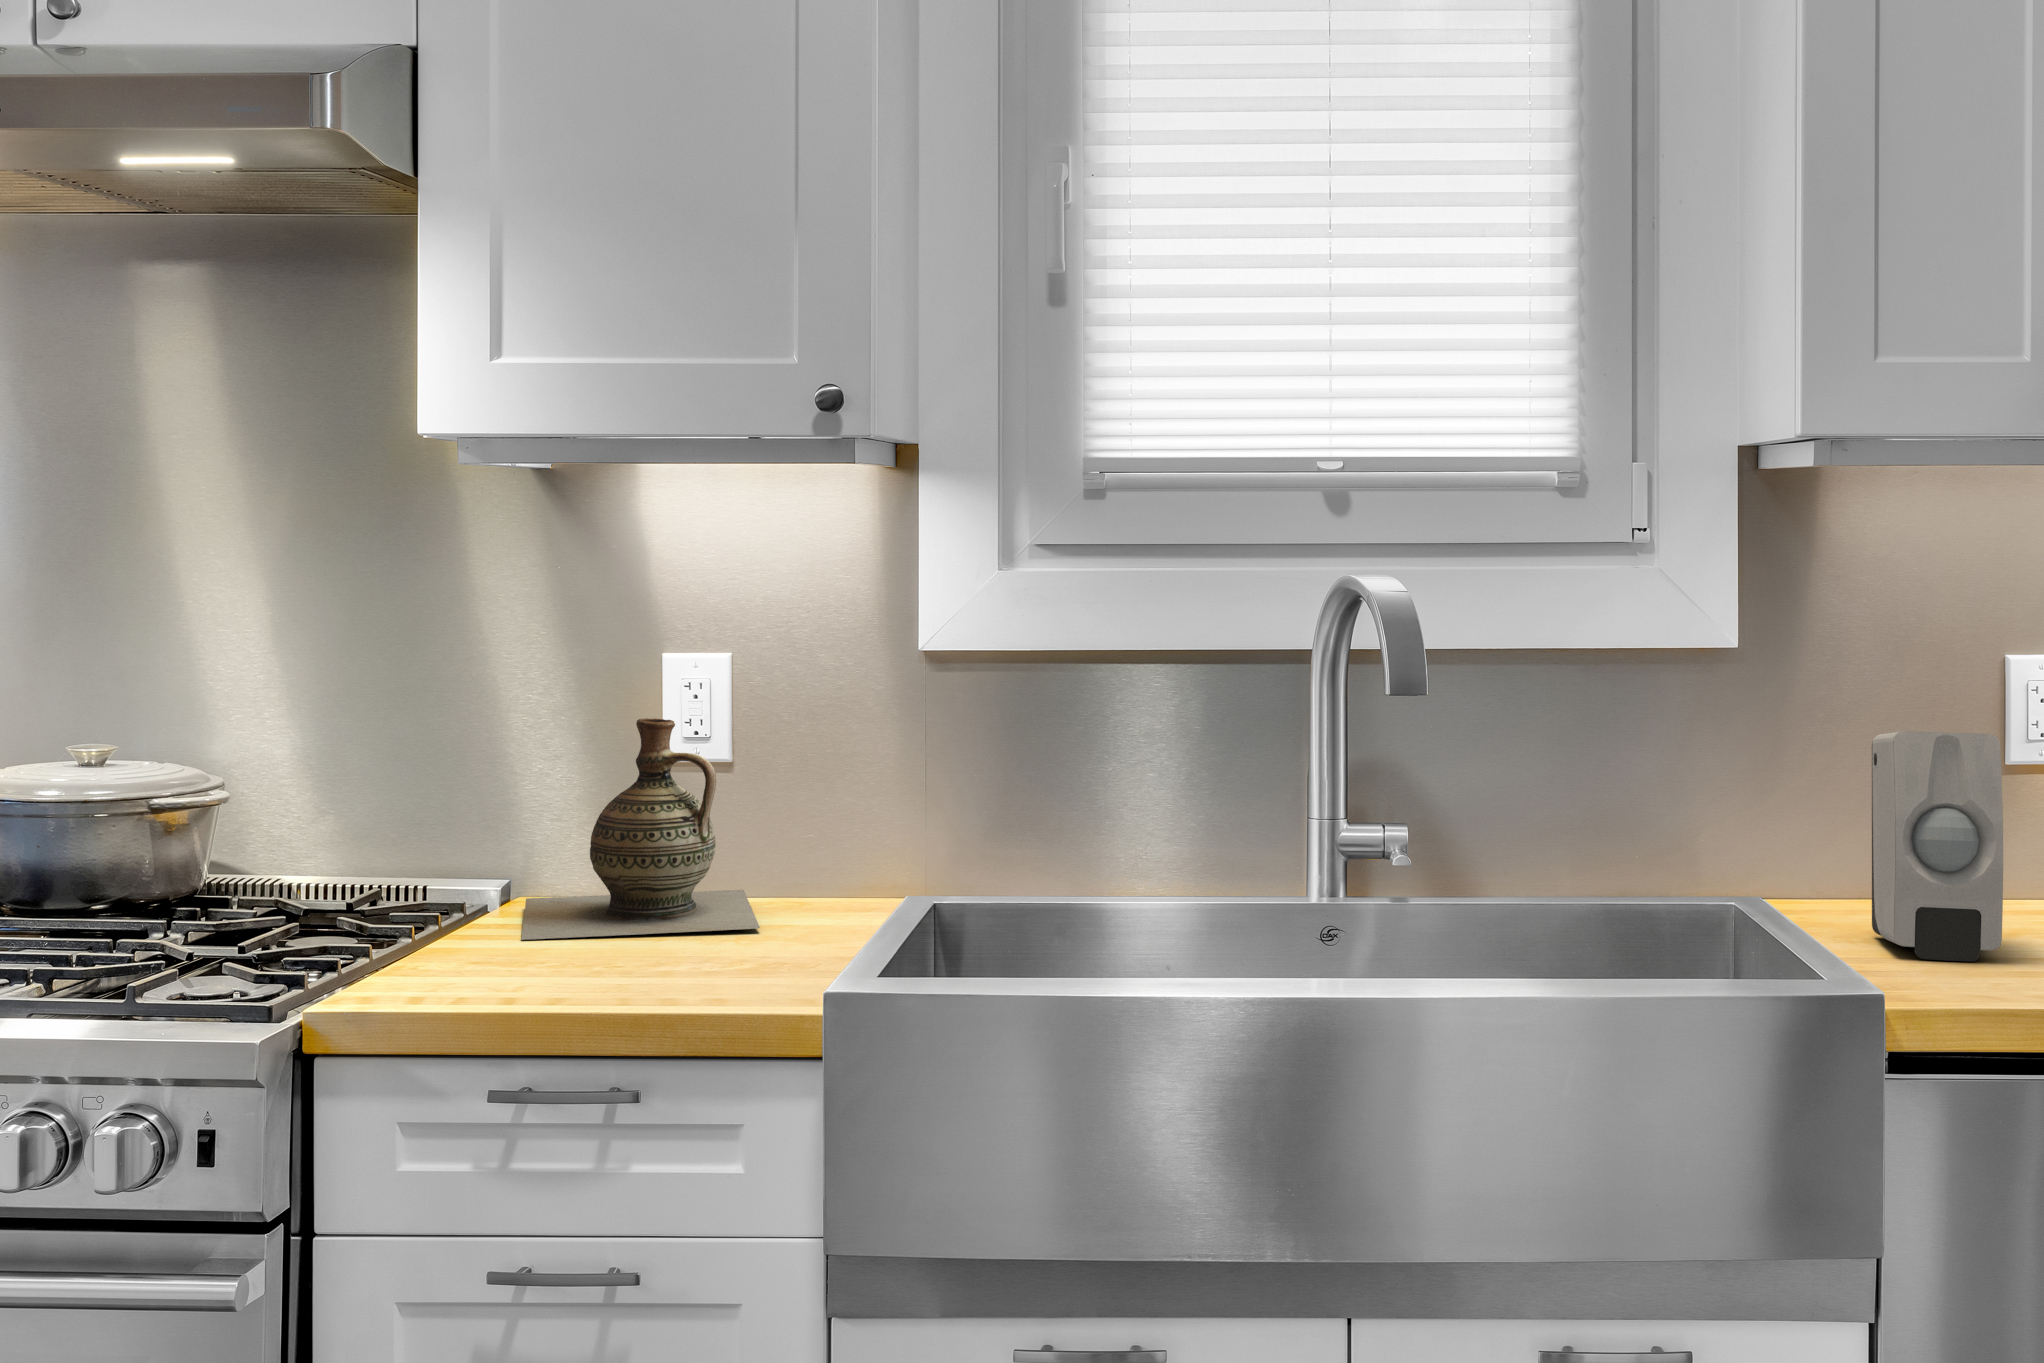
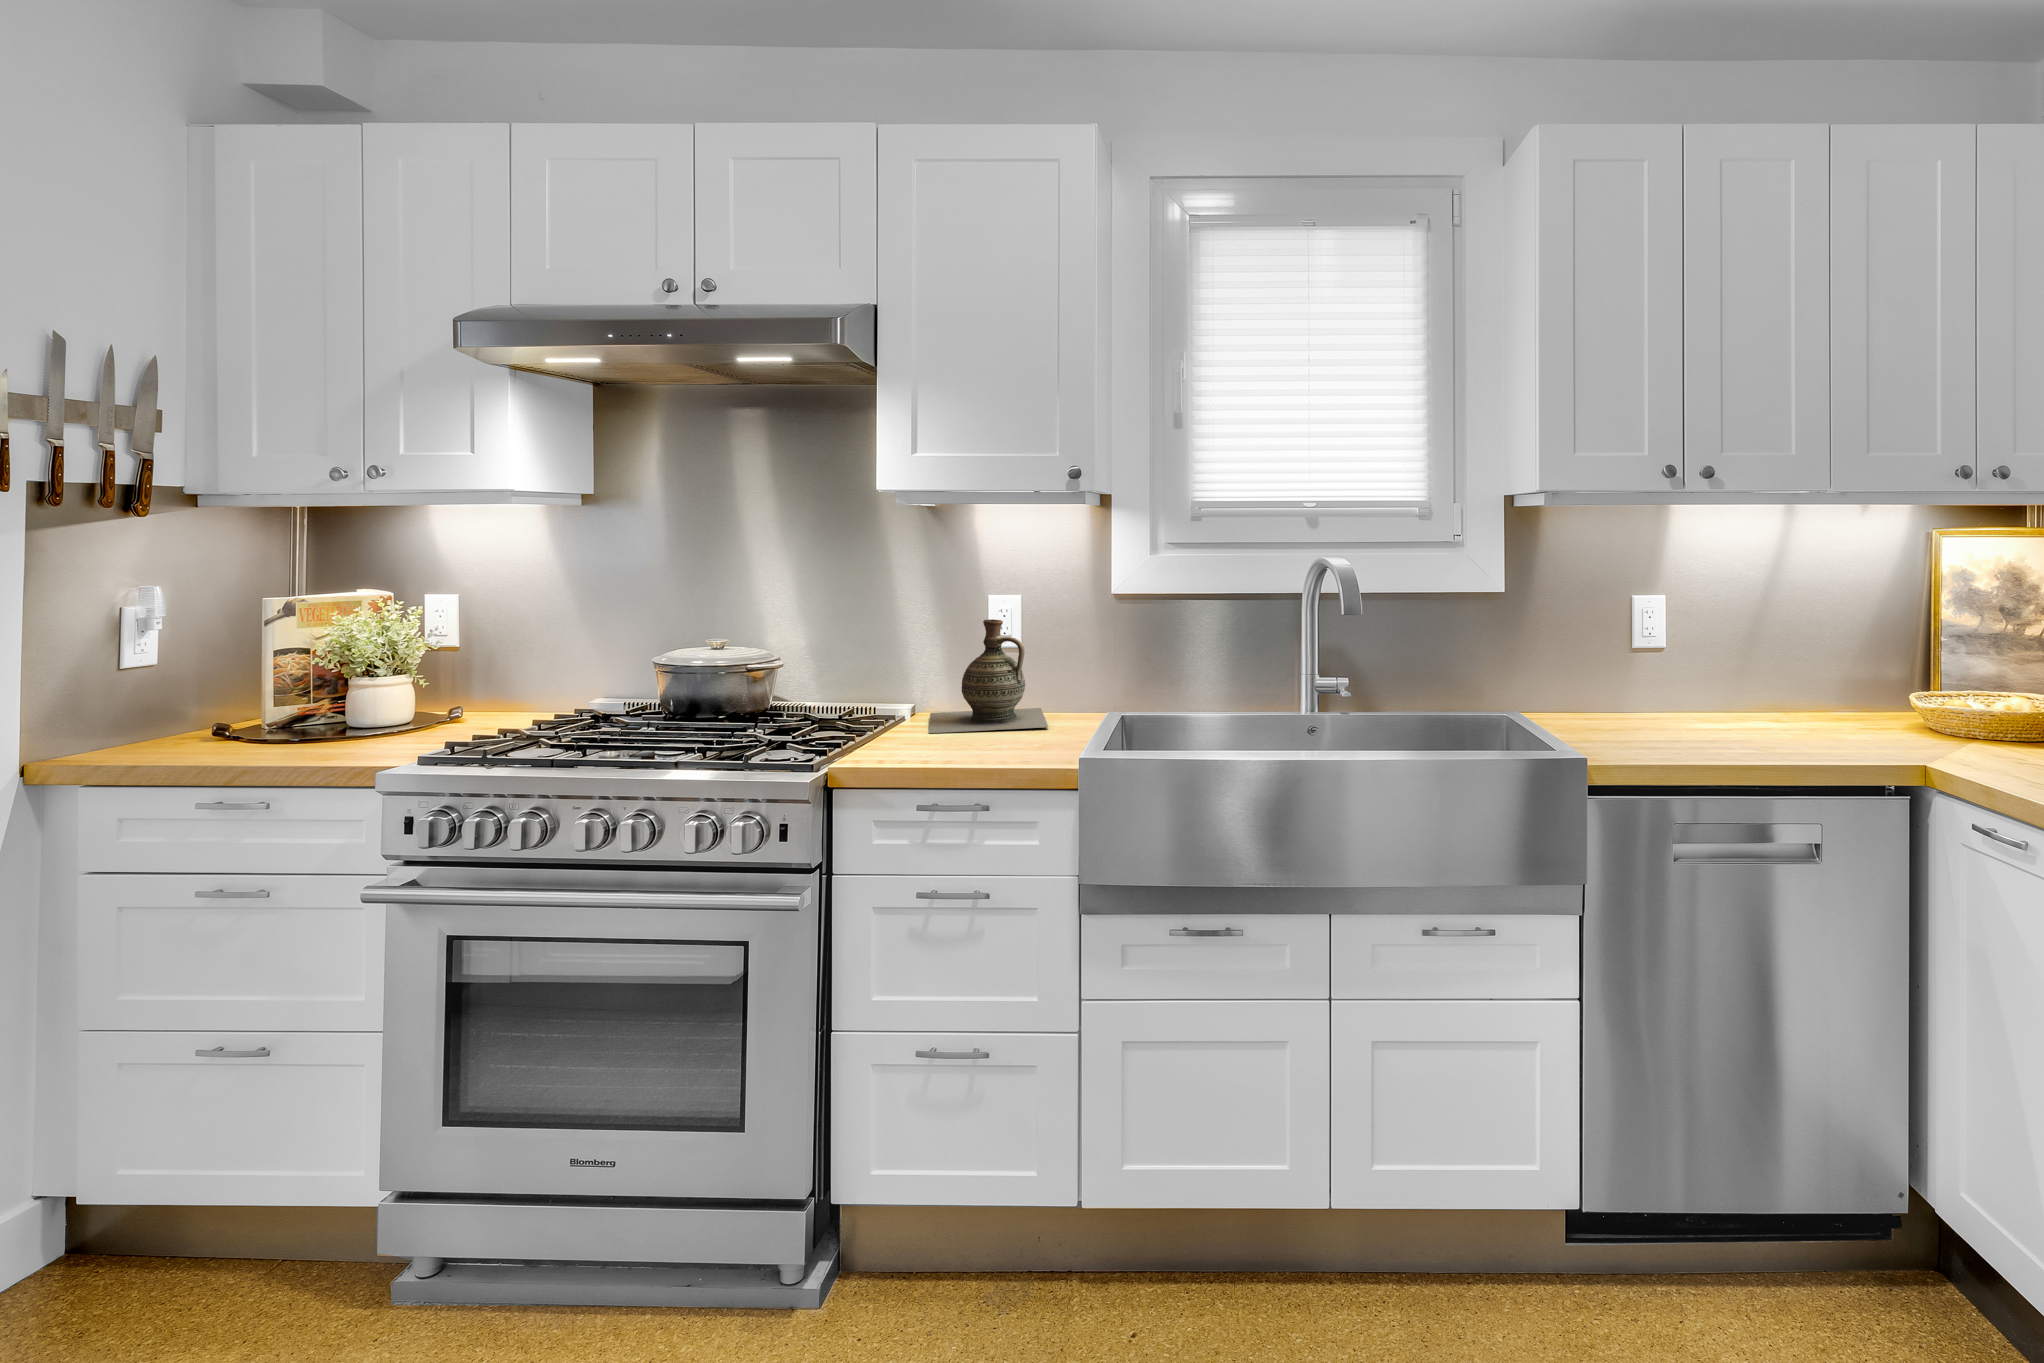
soap dispenser: present [1872,731,2003,961] -> none [1643,618,1708,742]

